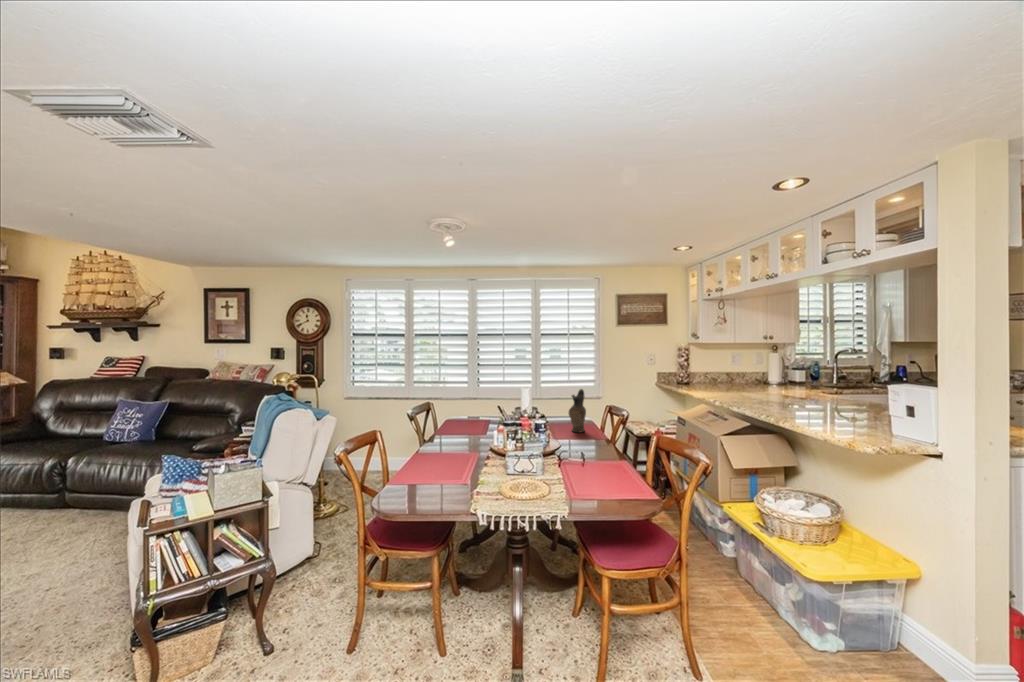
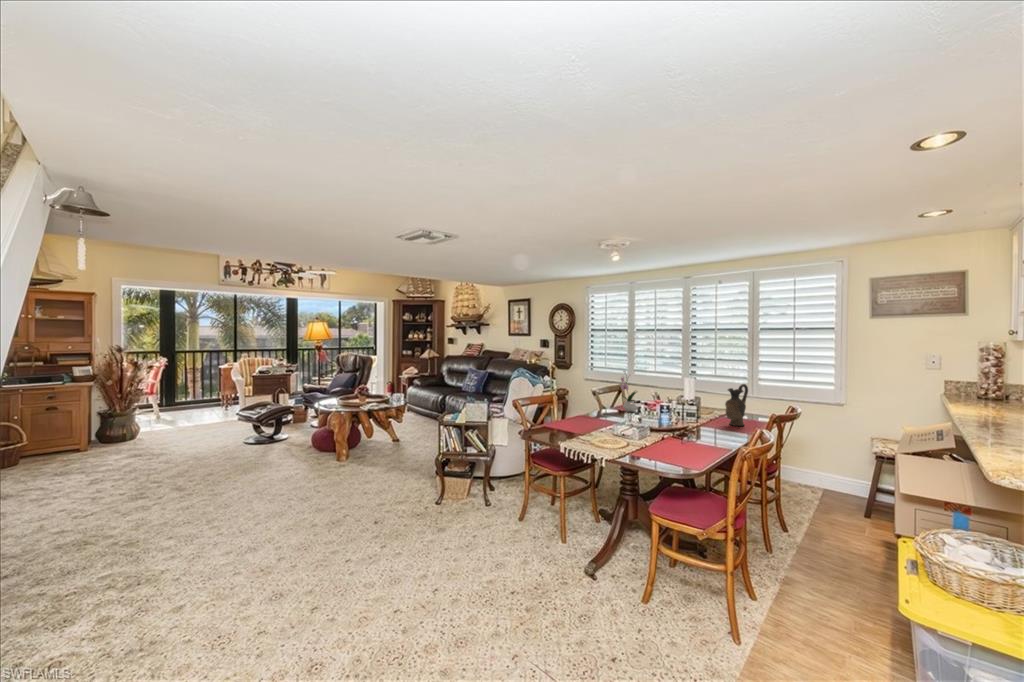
flower arrangement: none [451,385,475,436] -> present [621,371,637,412]

